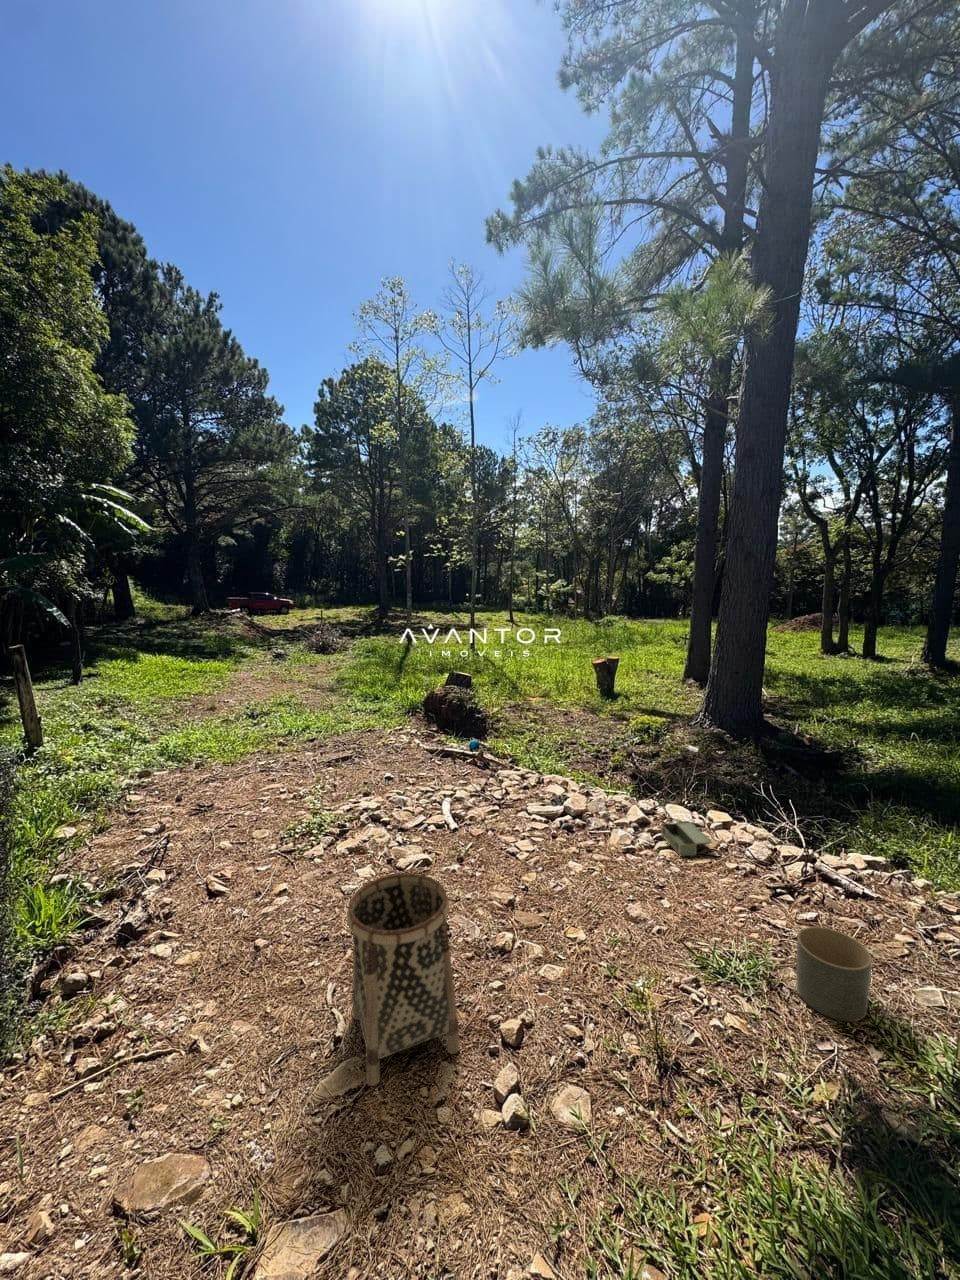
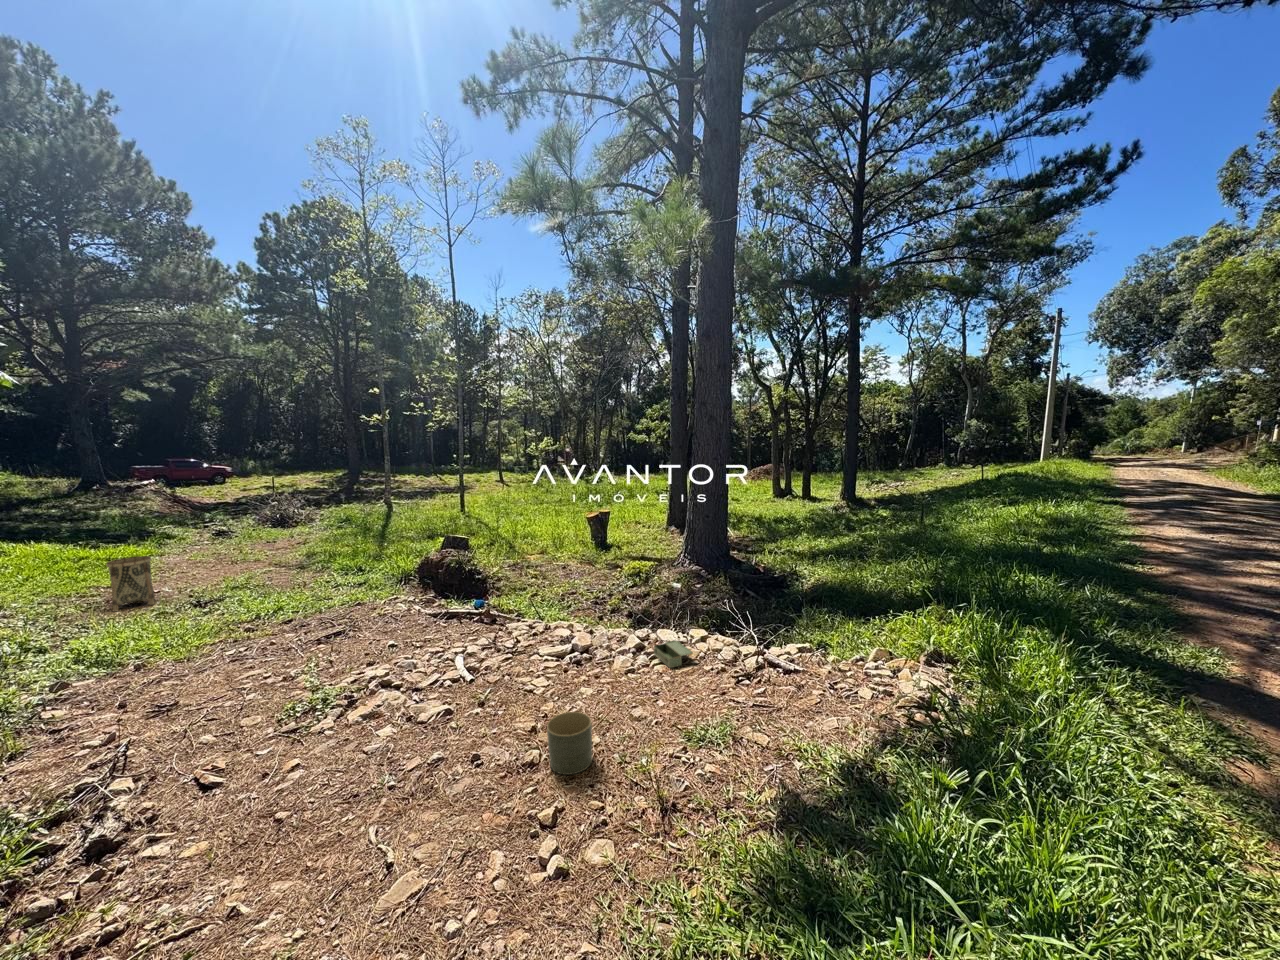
basket: present [347,873,460,1086] -> present [106,556,155,612]
planter: present [797,927,872,1022] -> present [547,712,592,775]

